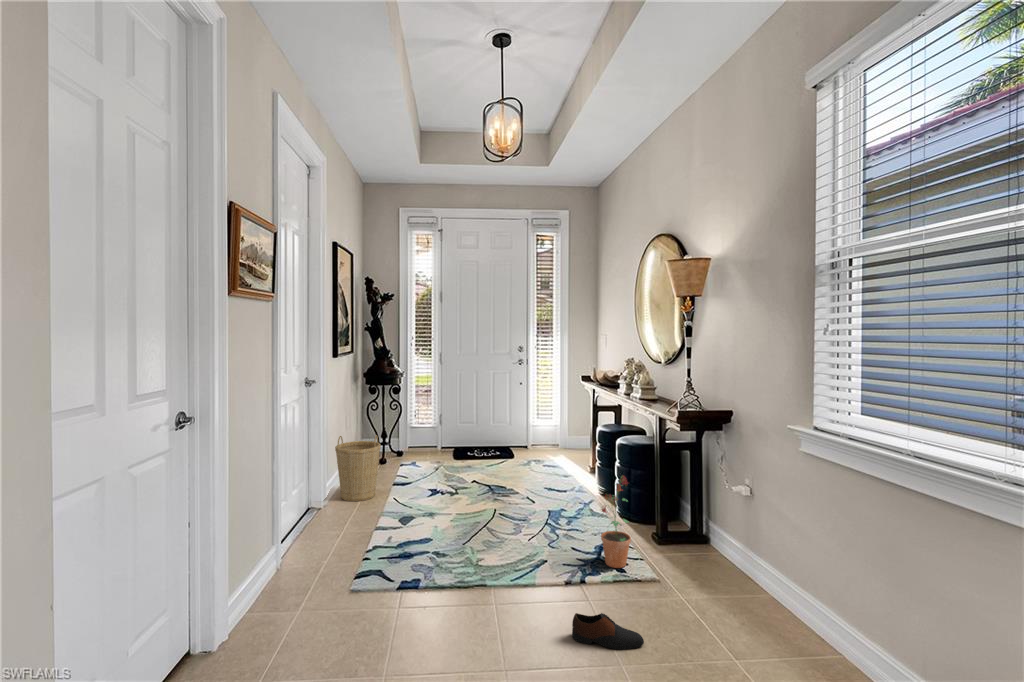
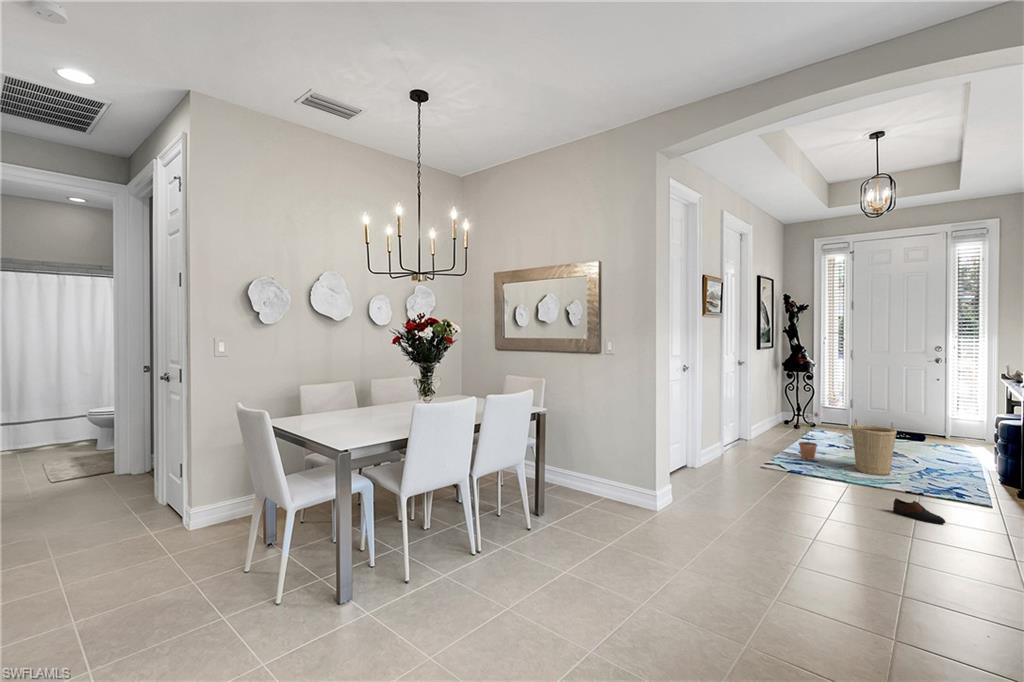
basket: present [335,435,381,501] -> present [851,419,897,475]
potted plant: present [601,476,631,568] -> present [798,413,818,460]

